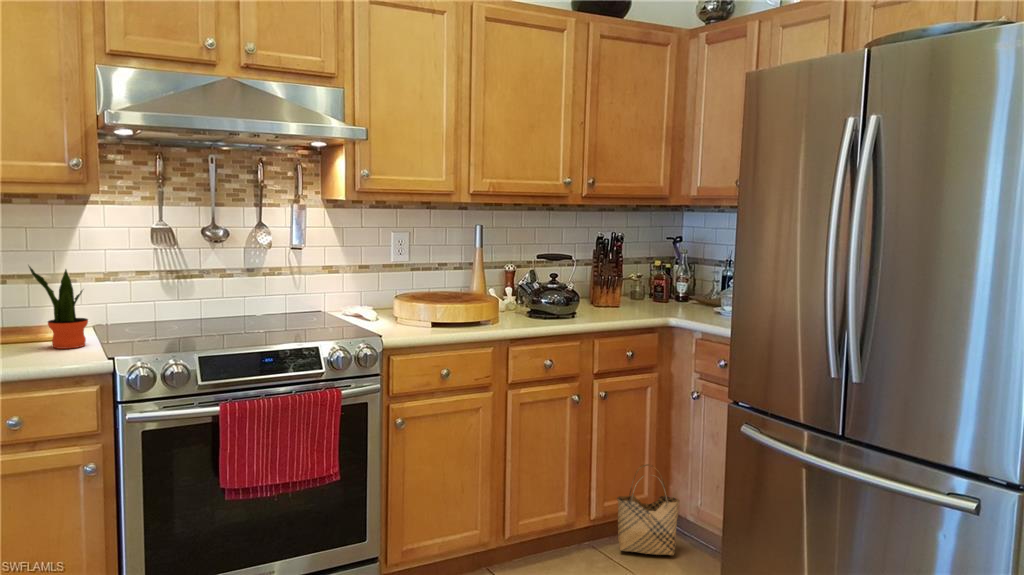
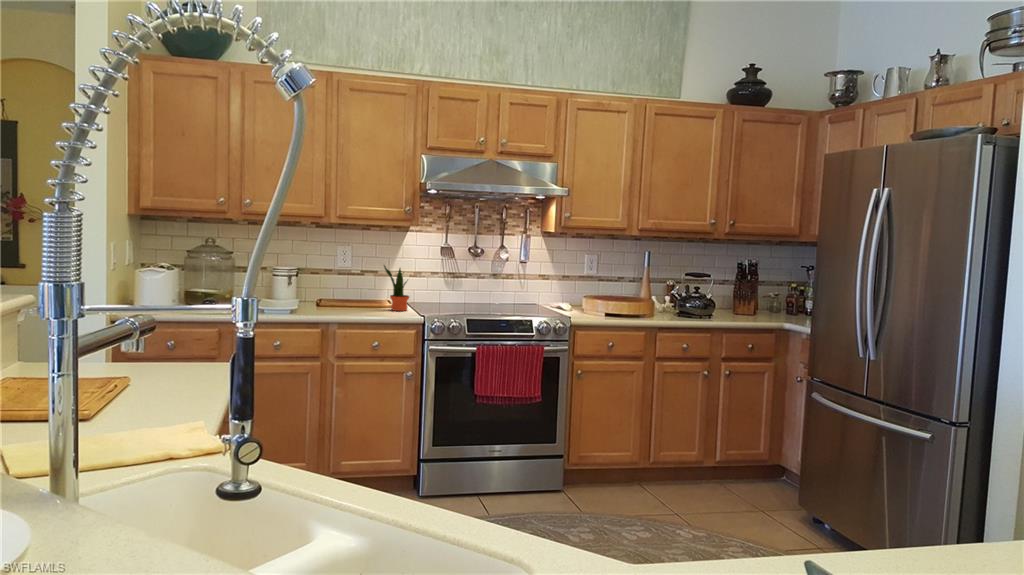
woven basket: present [617,464,680,555] -> none [735,429,783,496]

